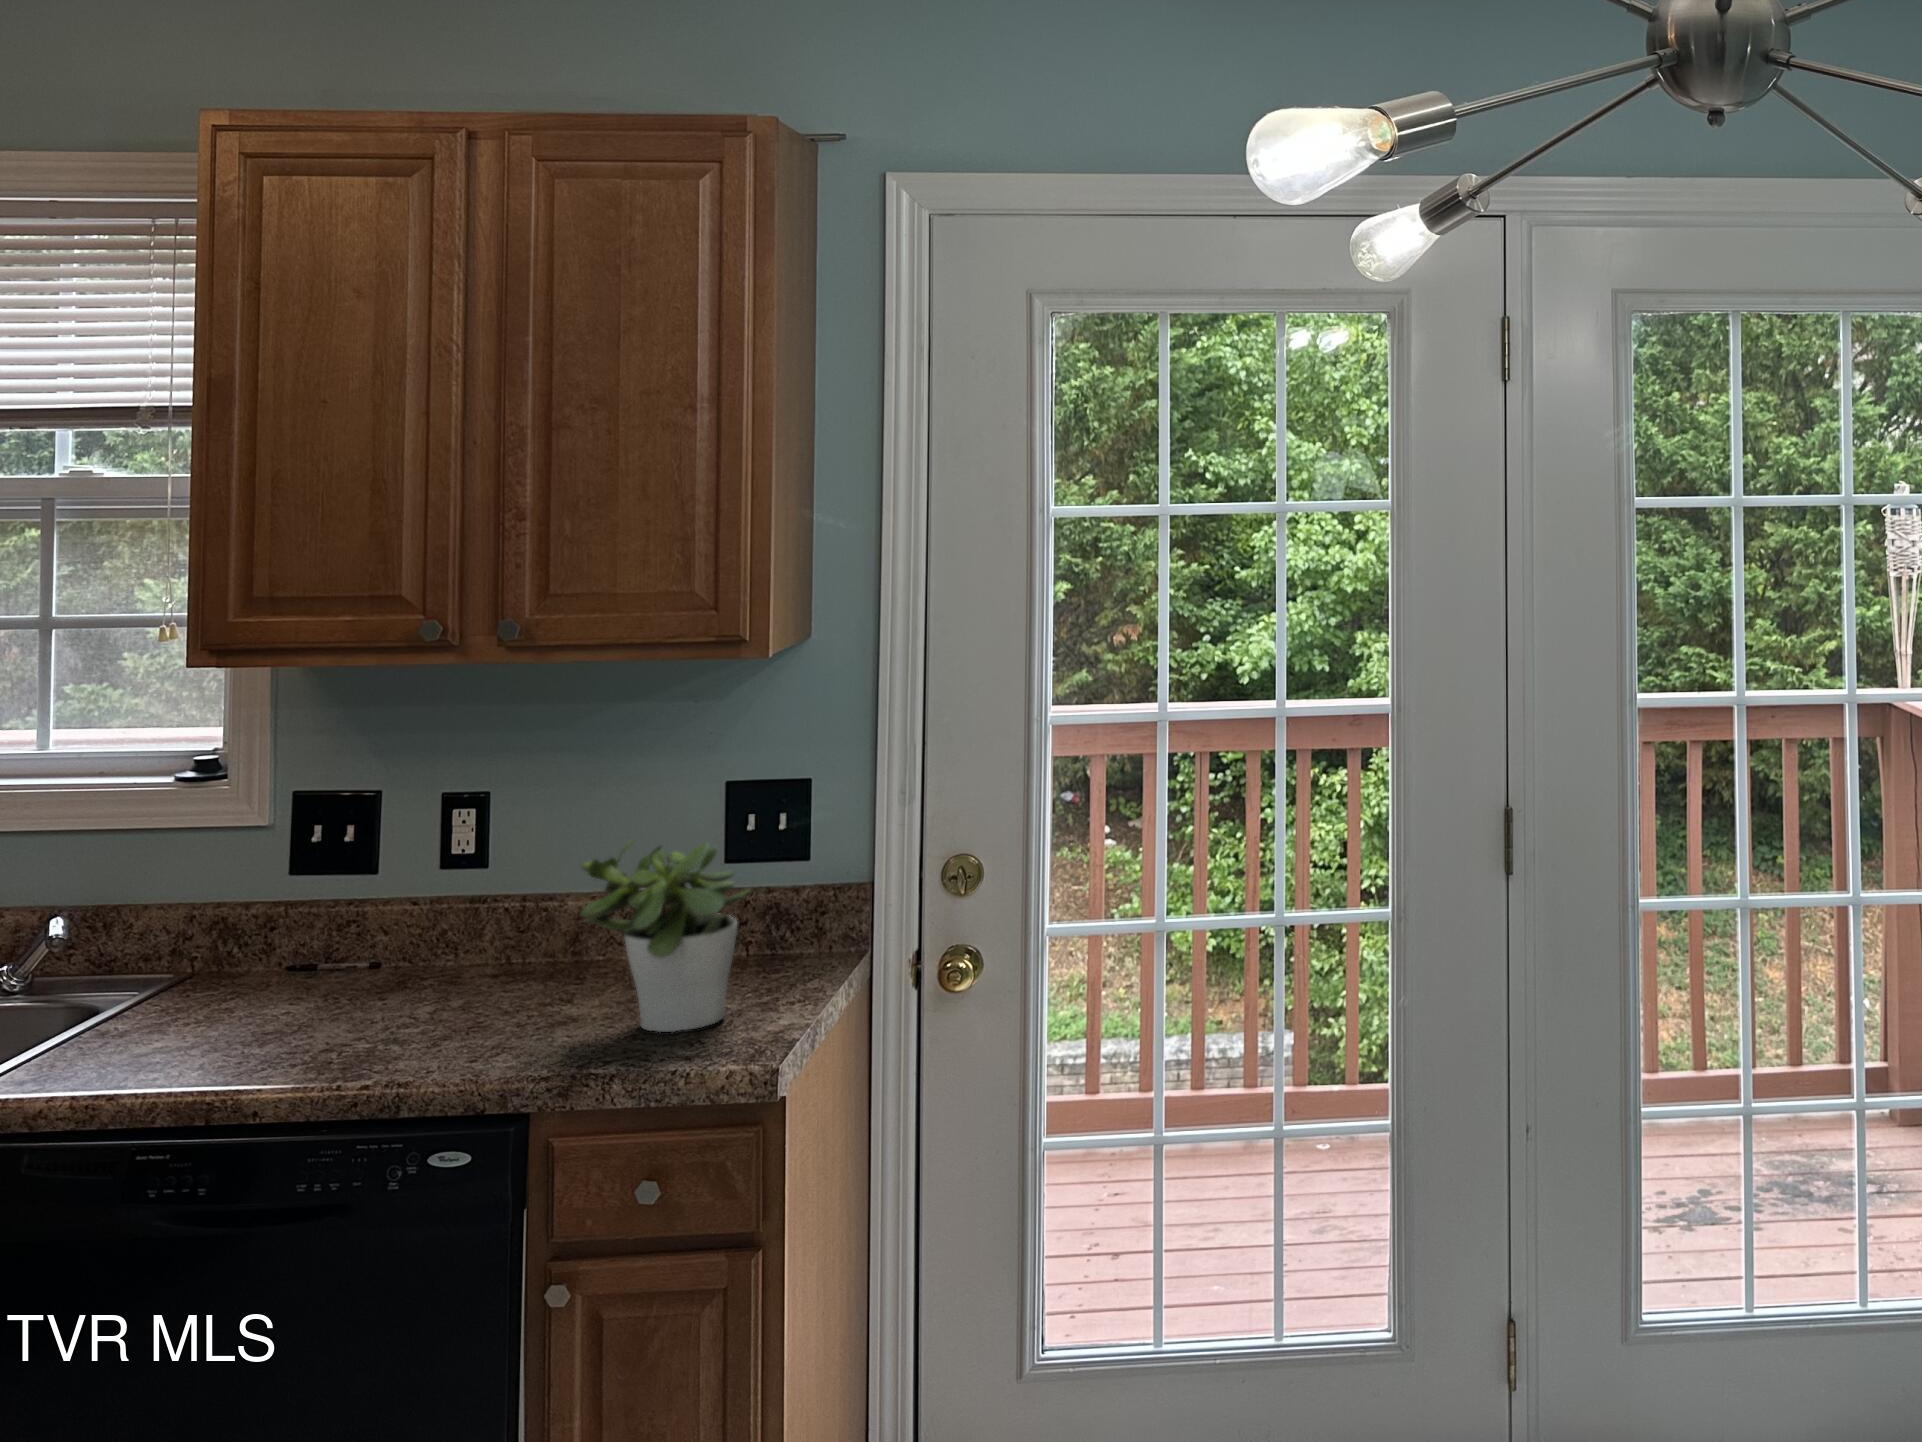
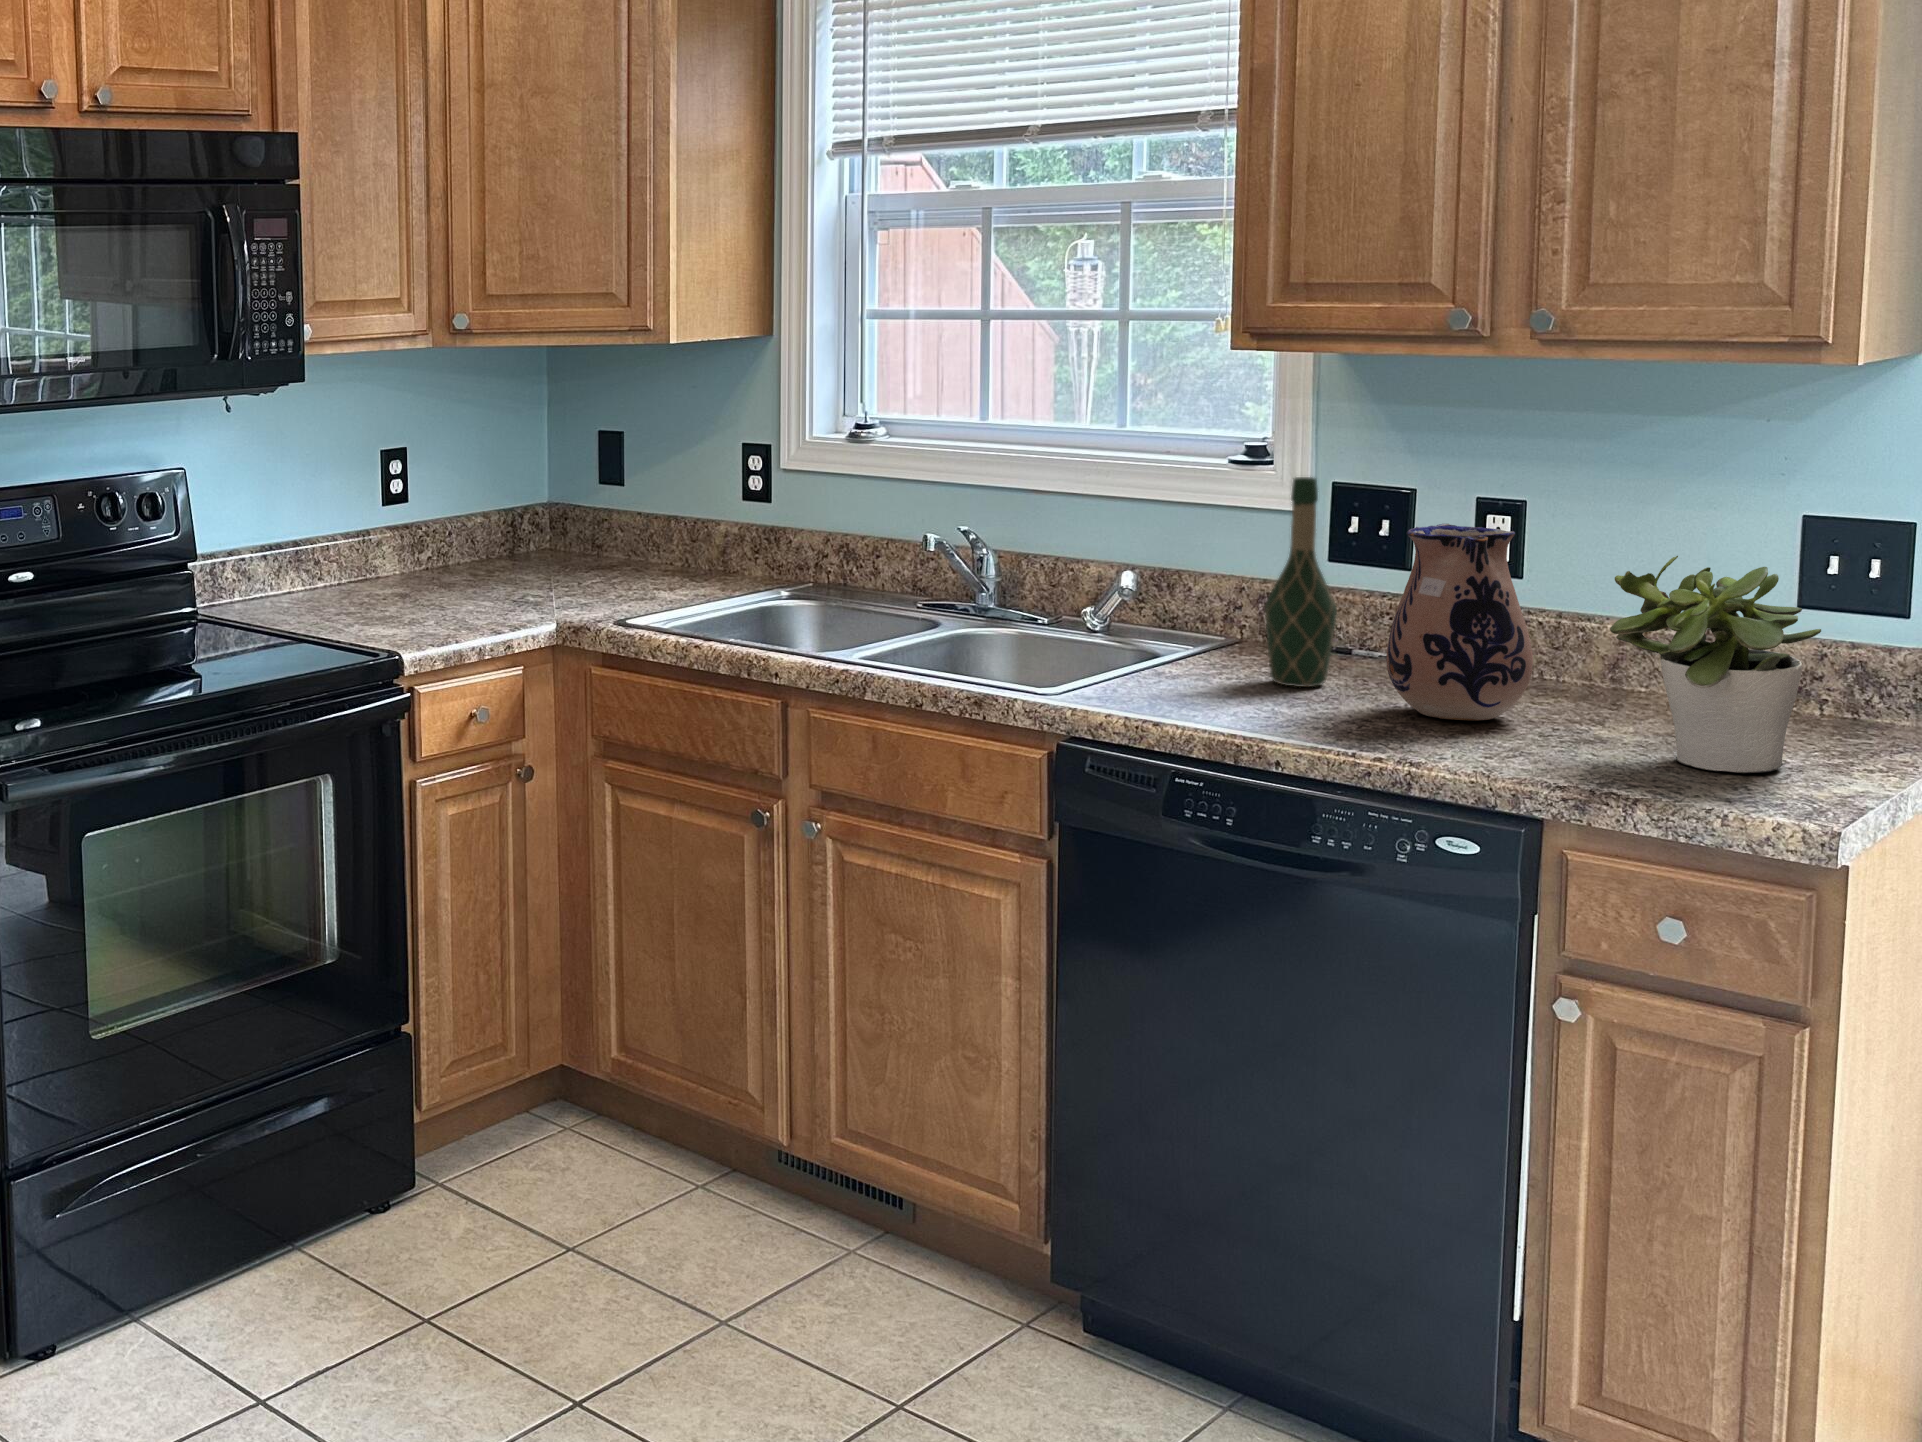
wine bottle: none [227,794,307,1021] -> present [1265,477,1337,687]
ceramic pitcher: none [364,828,508,1028] -> present [1386,524,1533,721]

